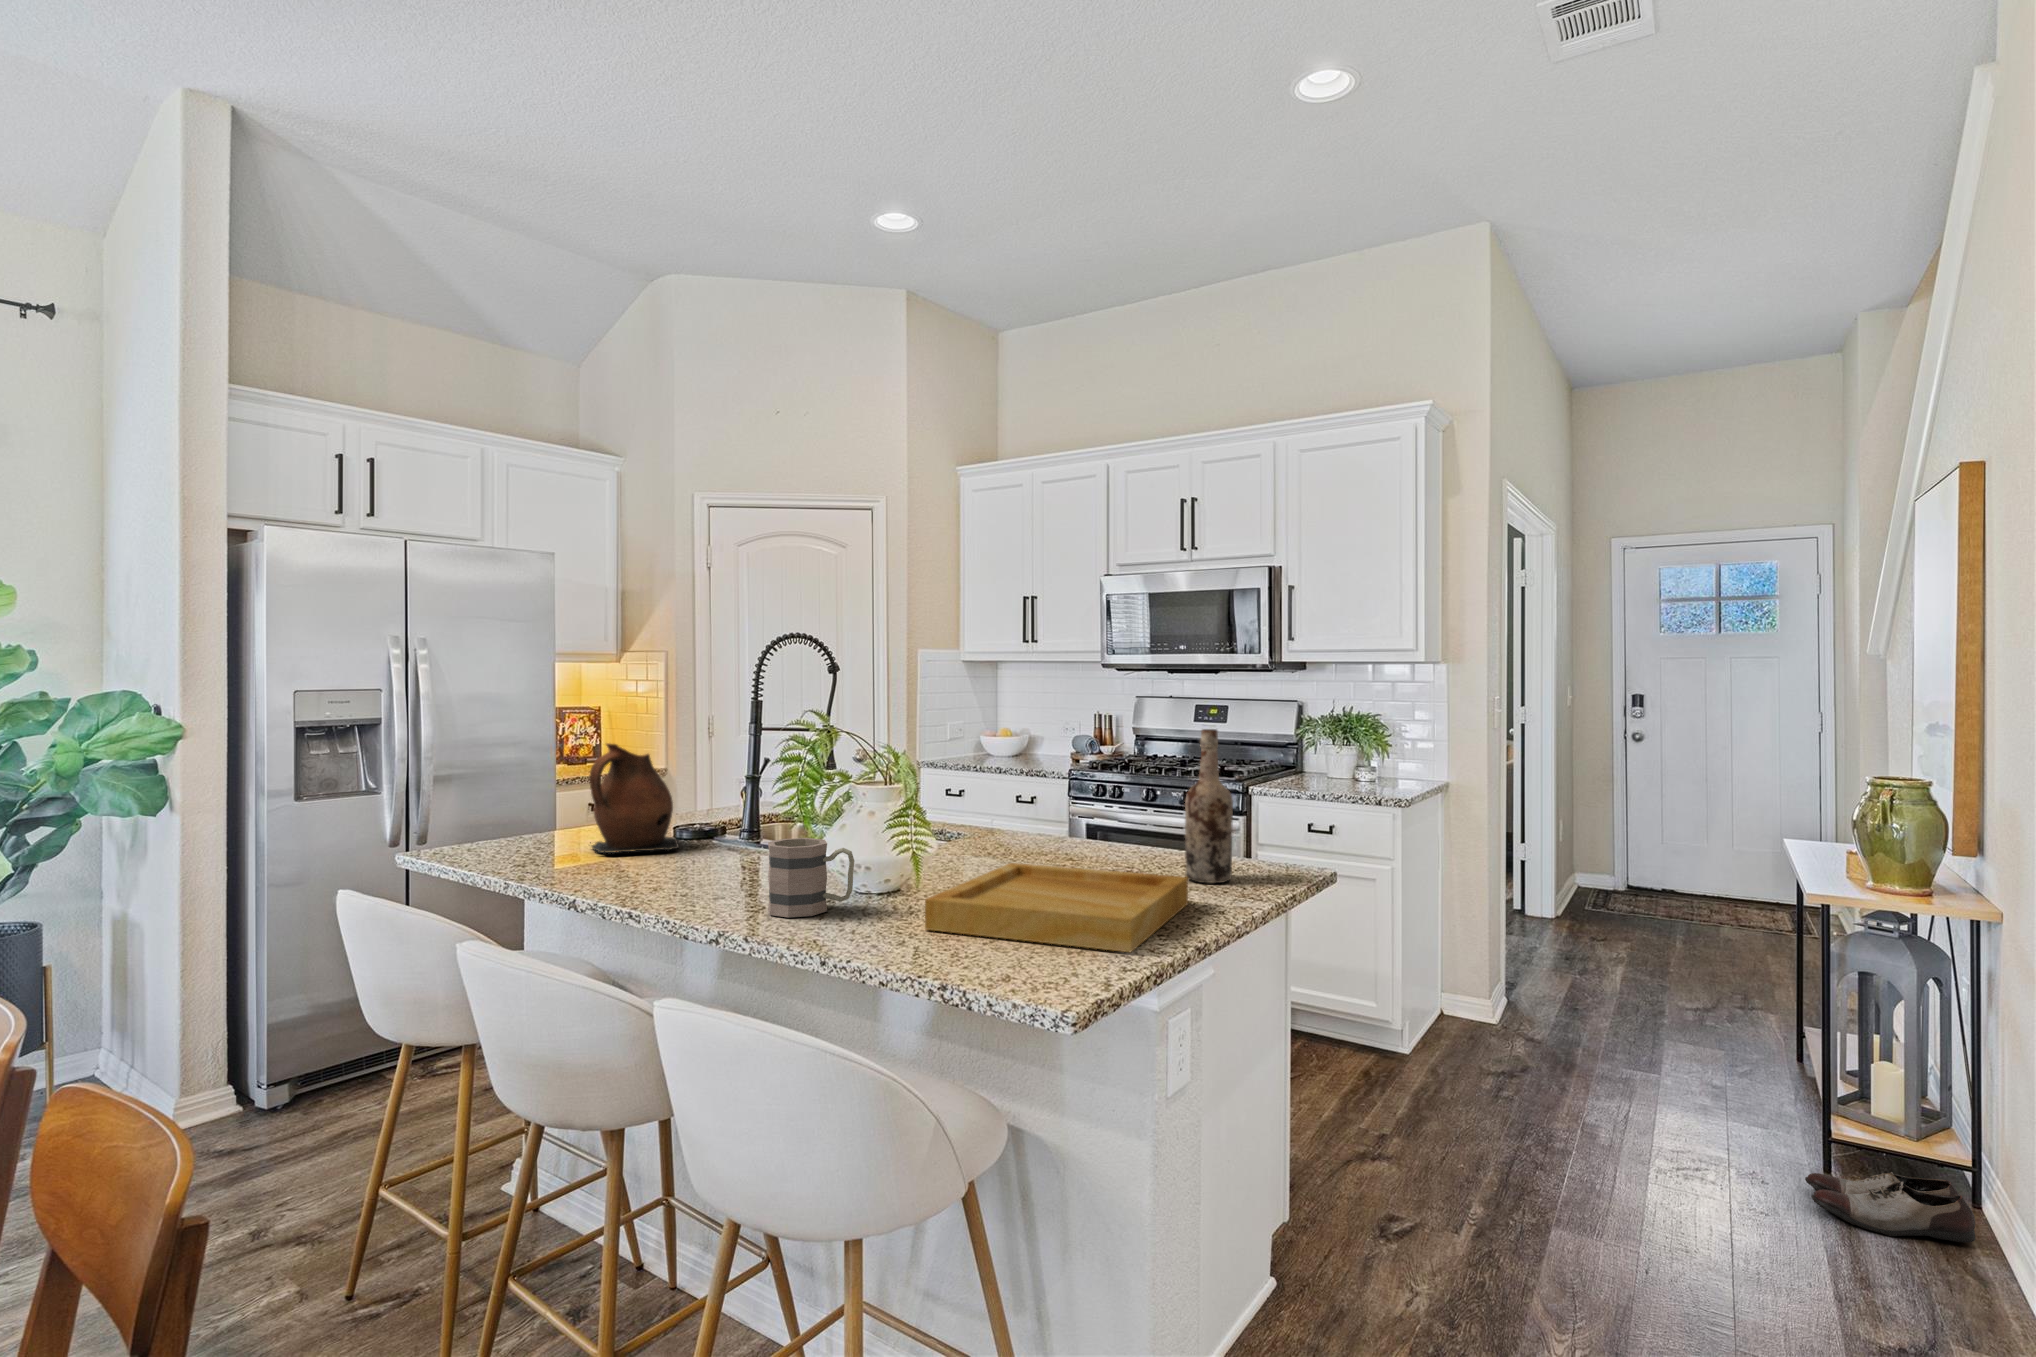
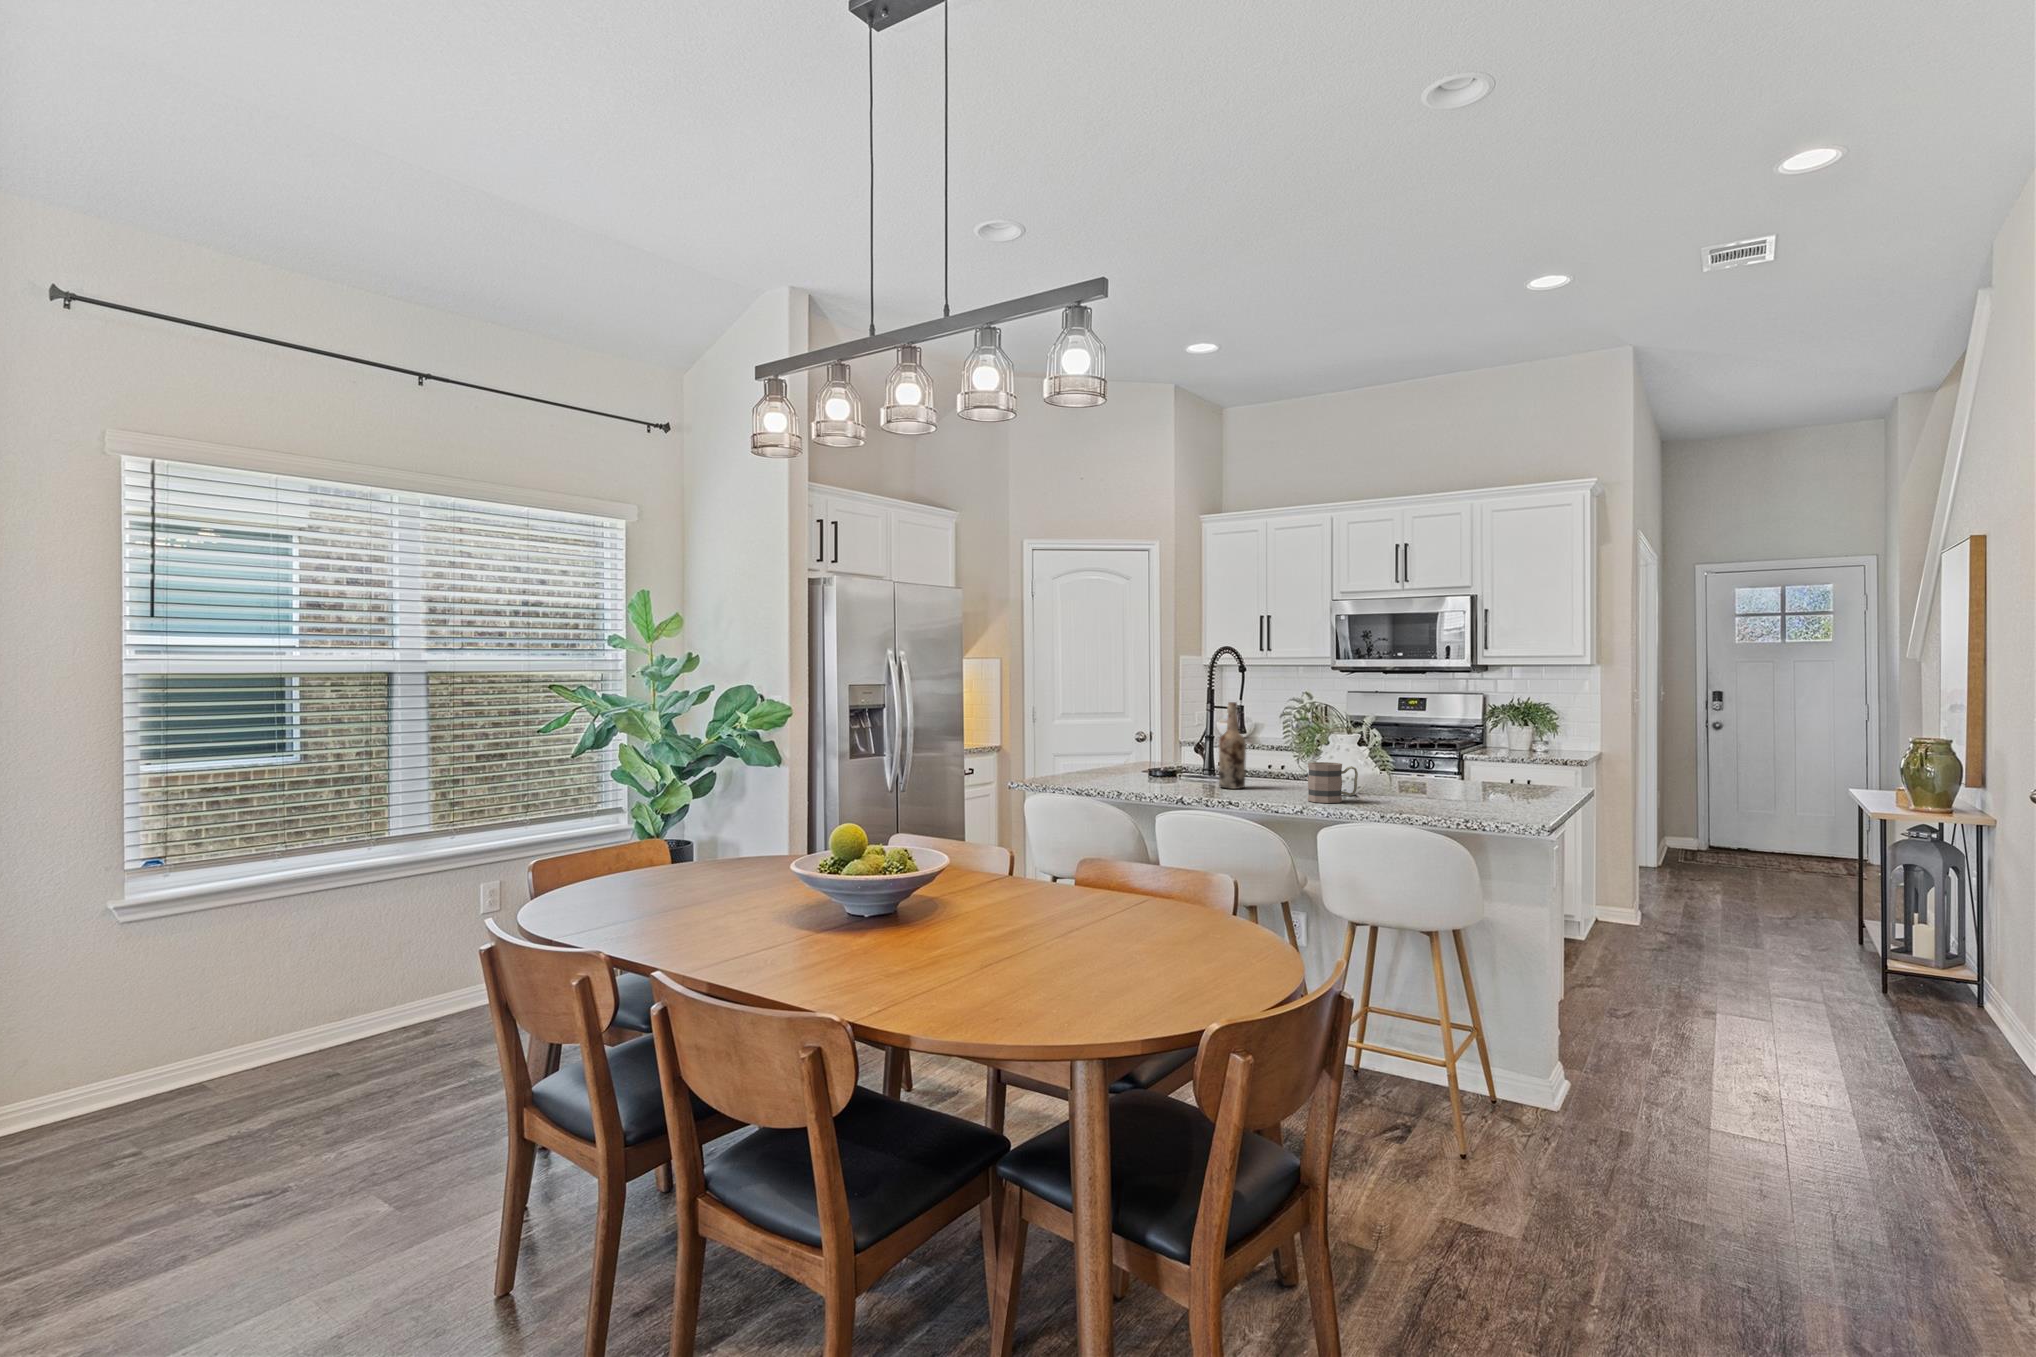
wine bottle: present [1185,729,1233,883] -> present [1219,702,1246,789]
ceramic pitcher: present [590,743,679,853] -> none [1113,714,1175,781]
tray: present [925,863,1188,952] -> none [1414,780,1541,812]
shoe: present [1805,1172,1975,1242] -> none [1873,984,1979,1019]

